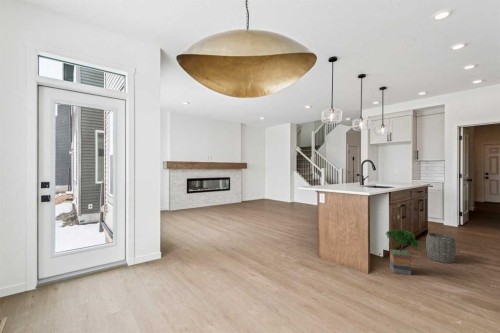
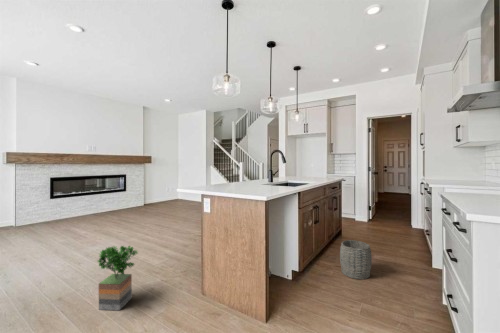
potted tree: present [386,230,419,275] -> present [98,246,138,310]

